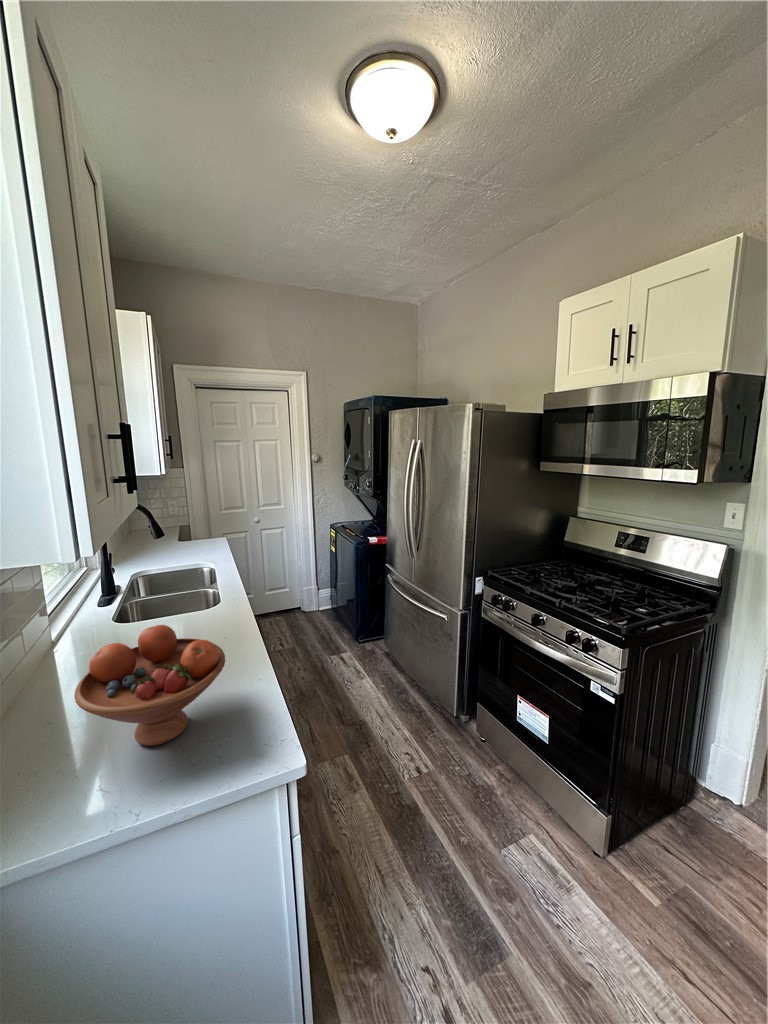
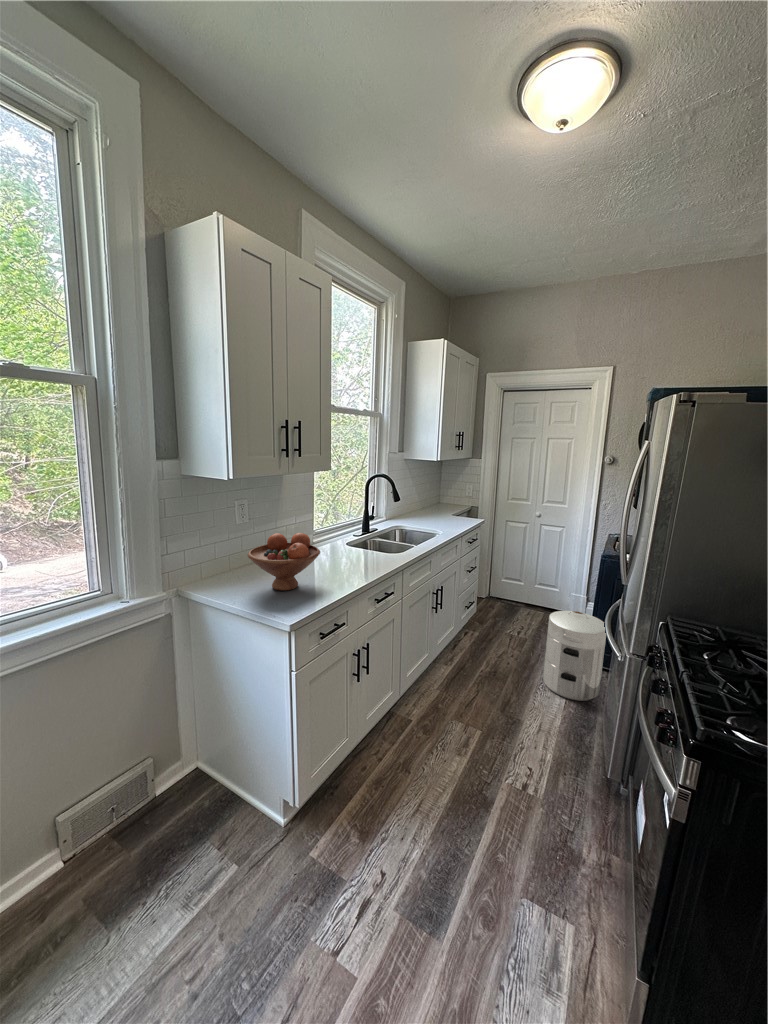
waste bin: none [335,598,384,680] -> present [543,611,606,701]

